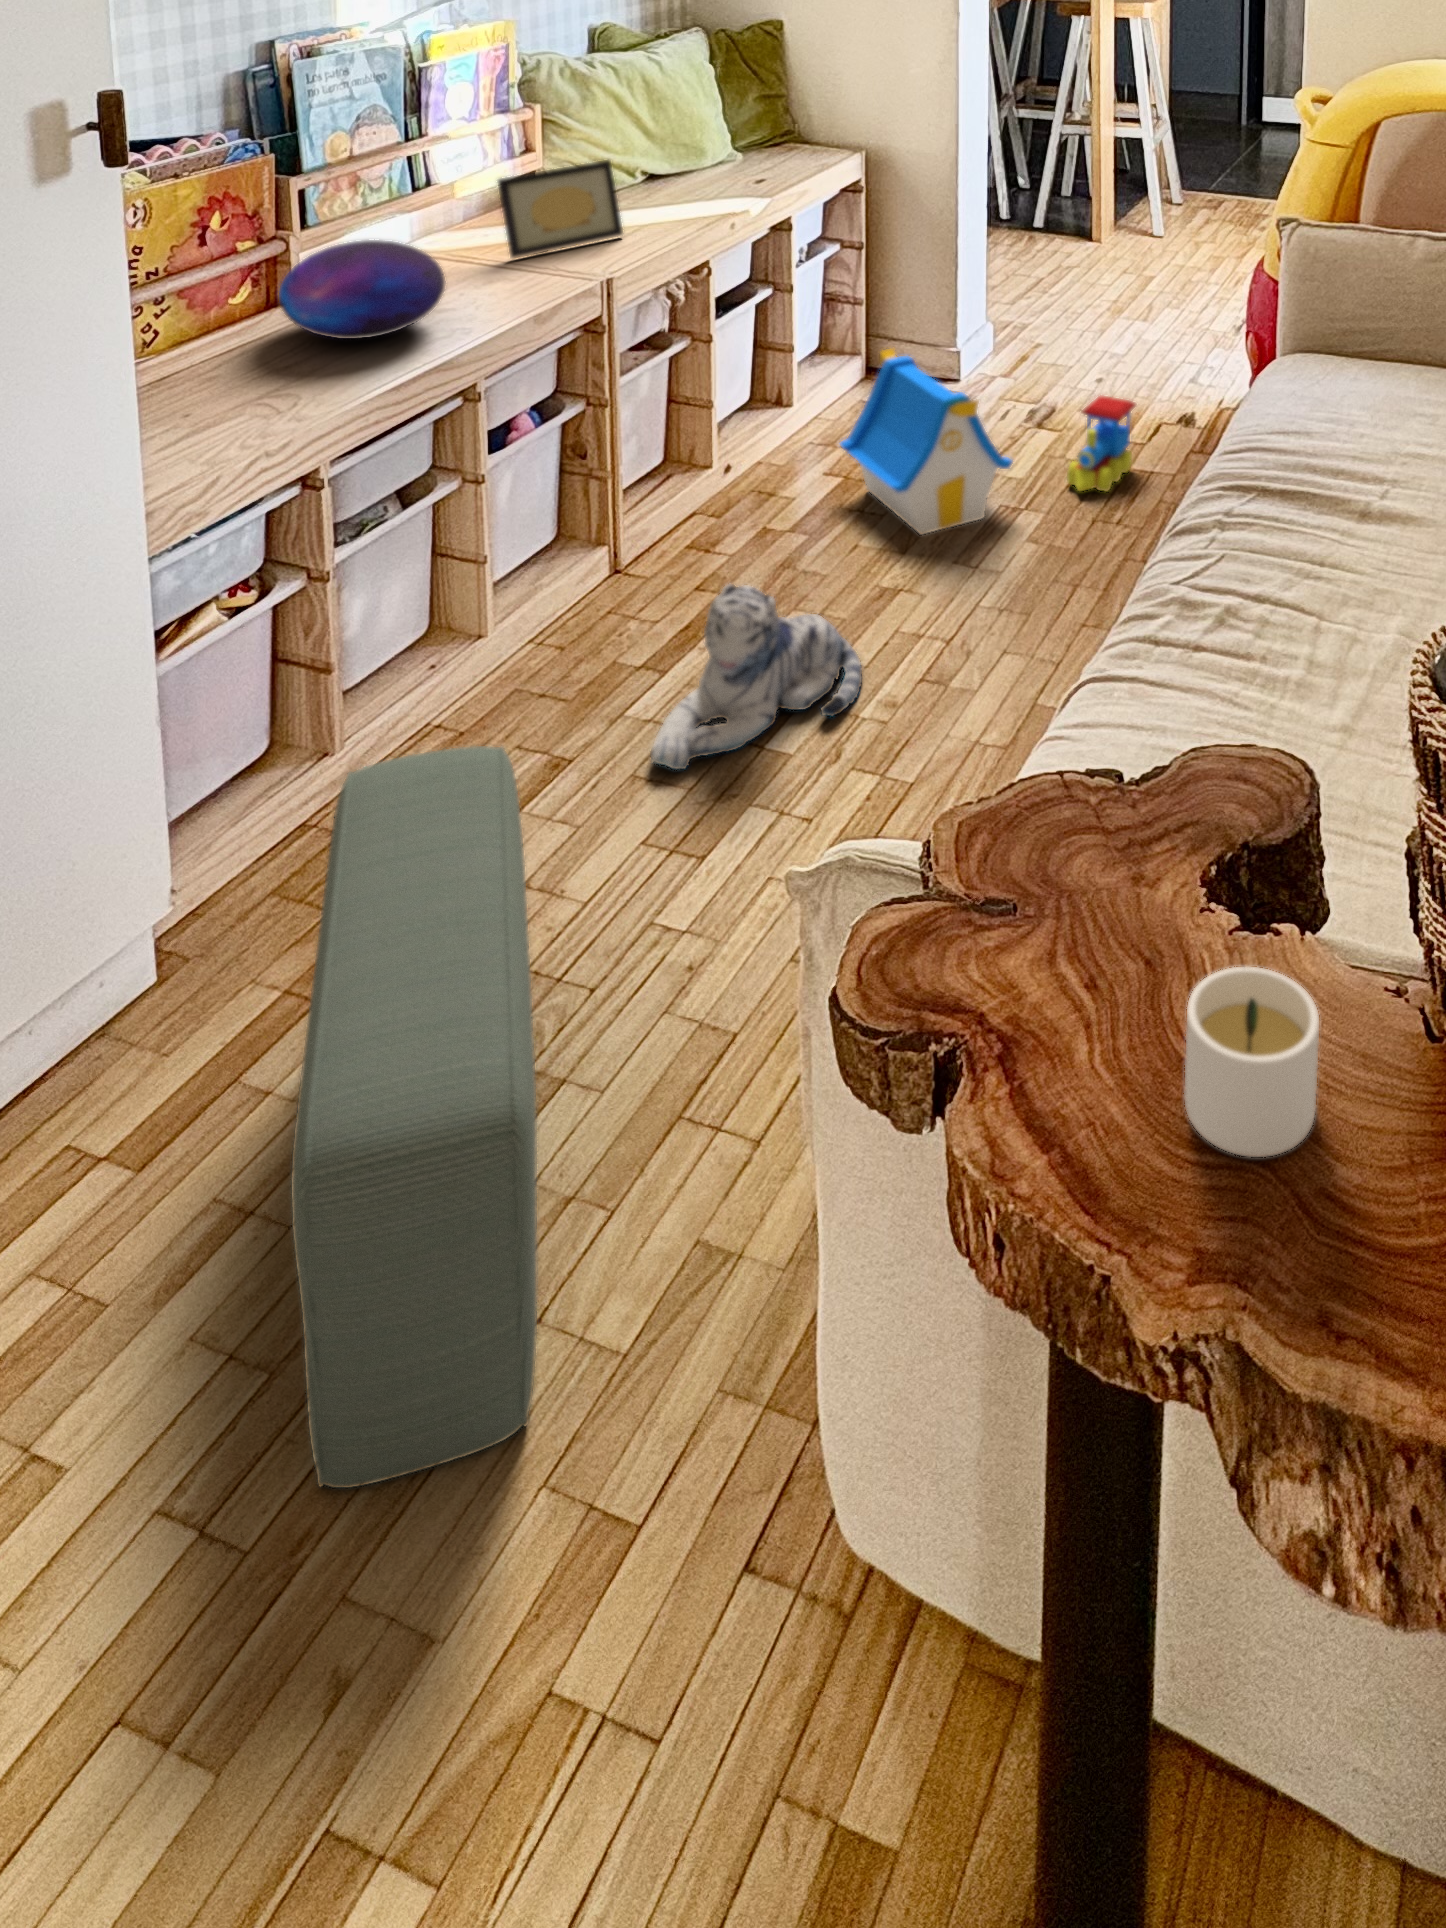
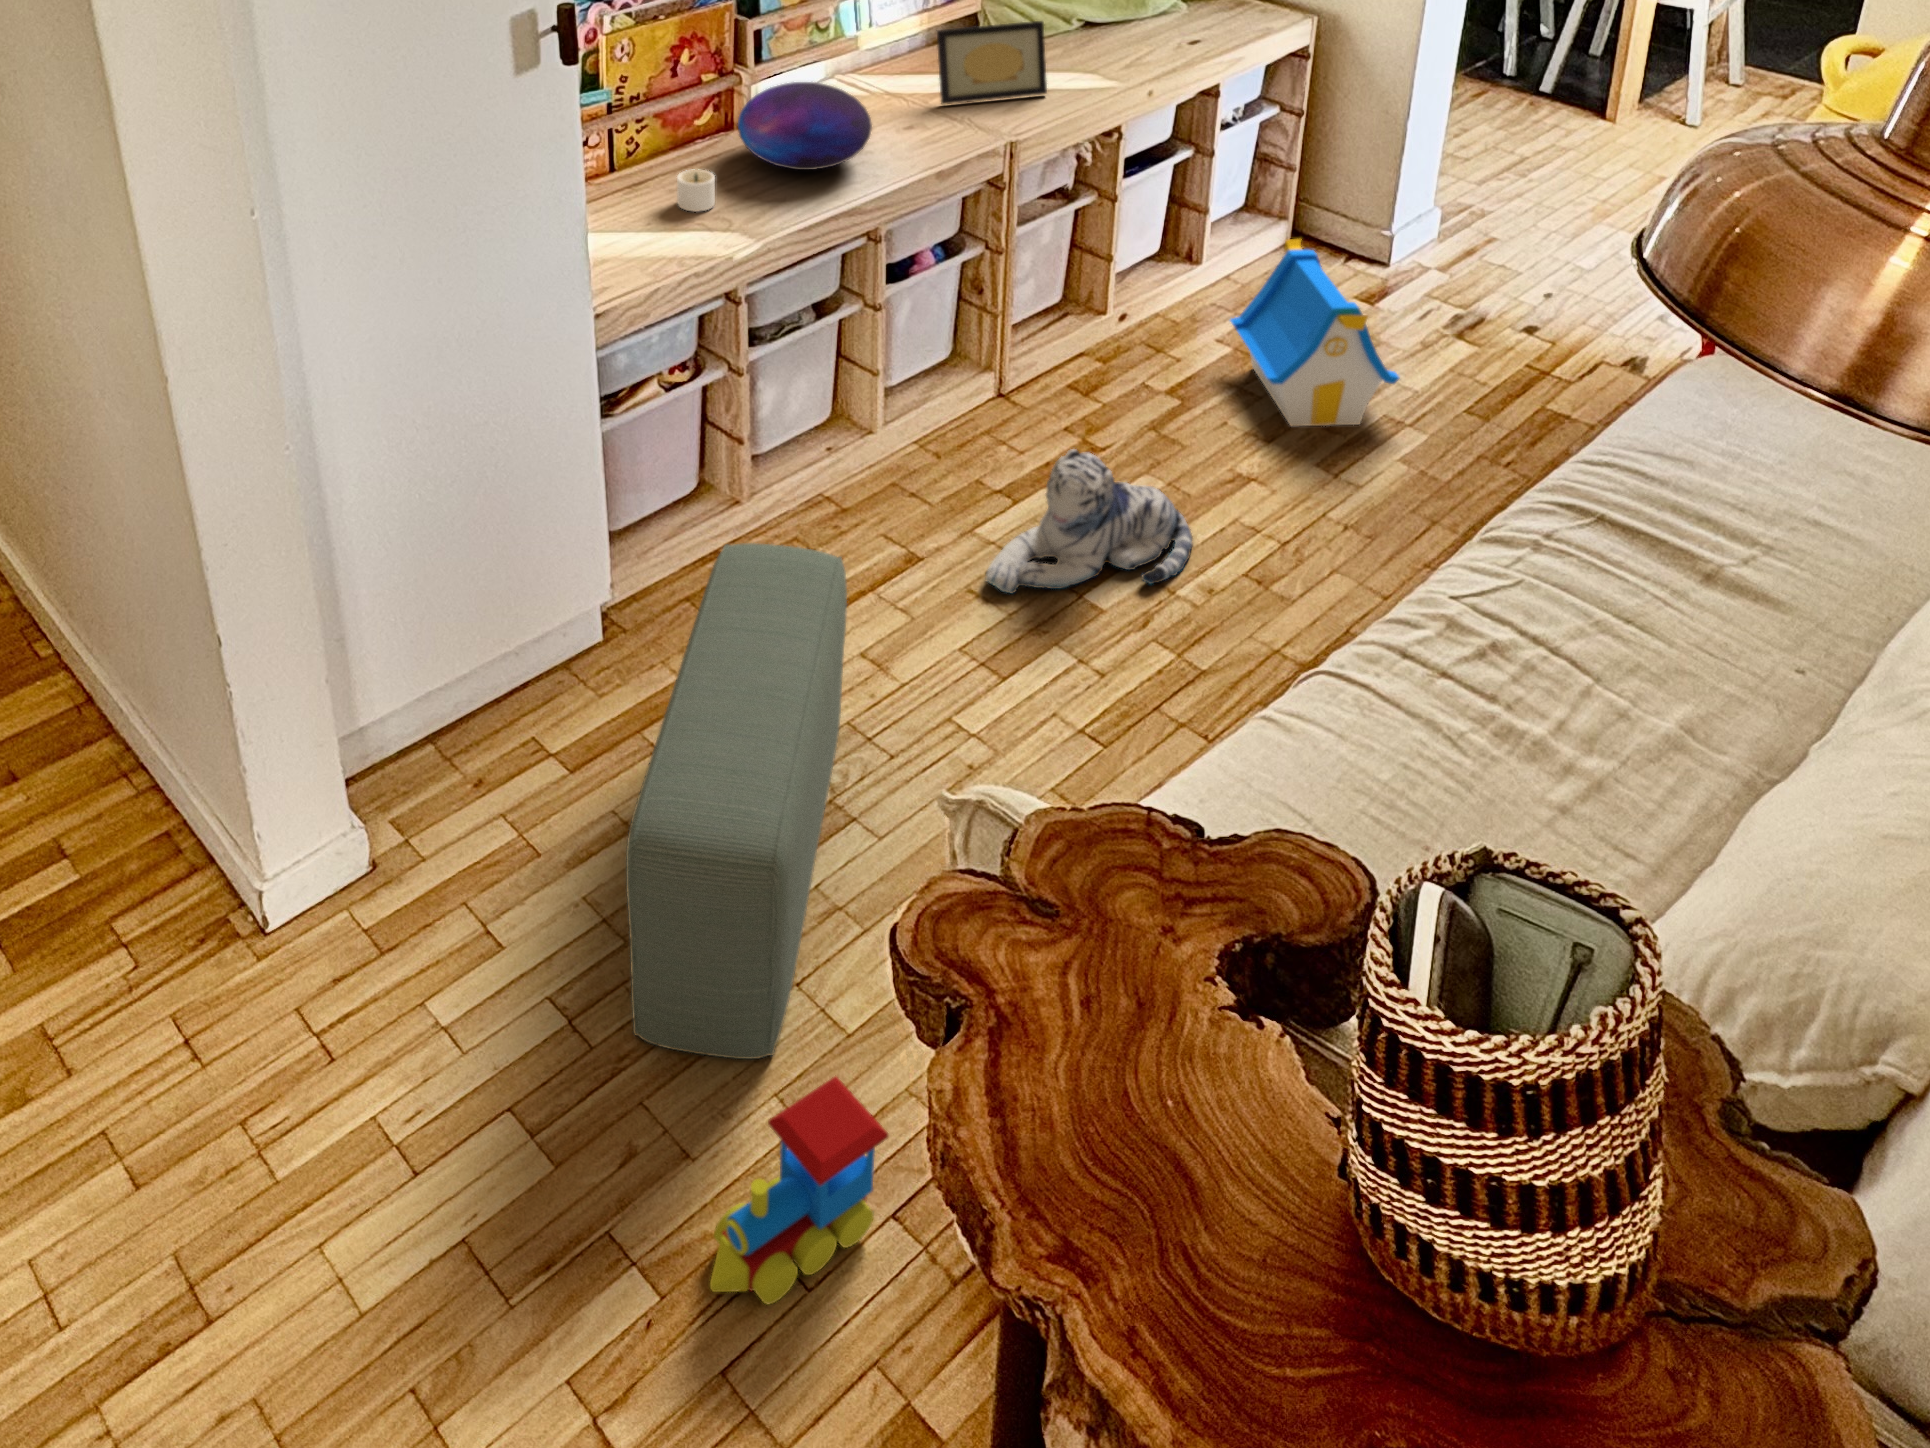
toy train: present [1067,395,1136,491] -> present [710,1076,889,1304]
candle: present [1185,967,1319,1157] -> present [677,169,715,212]

